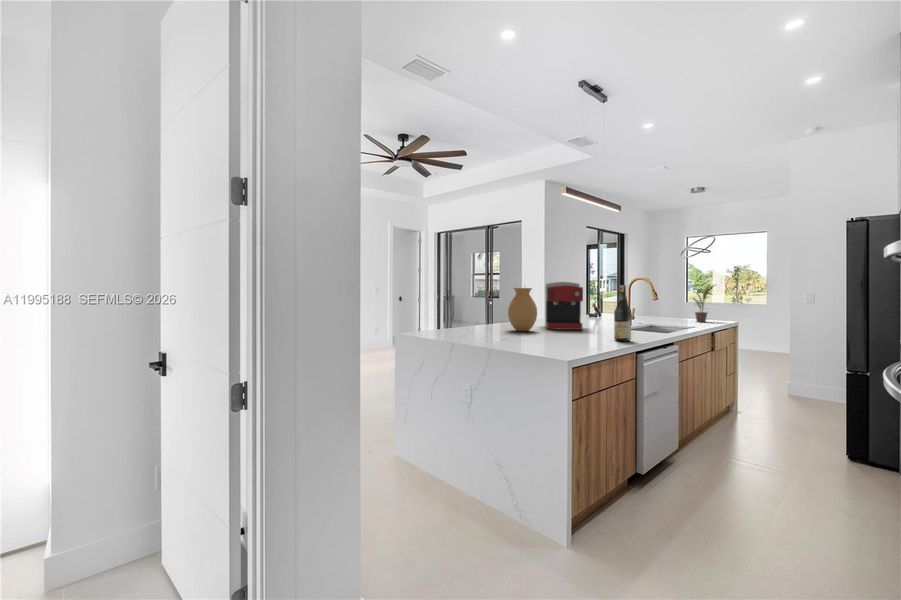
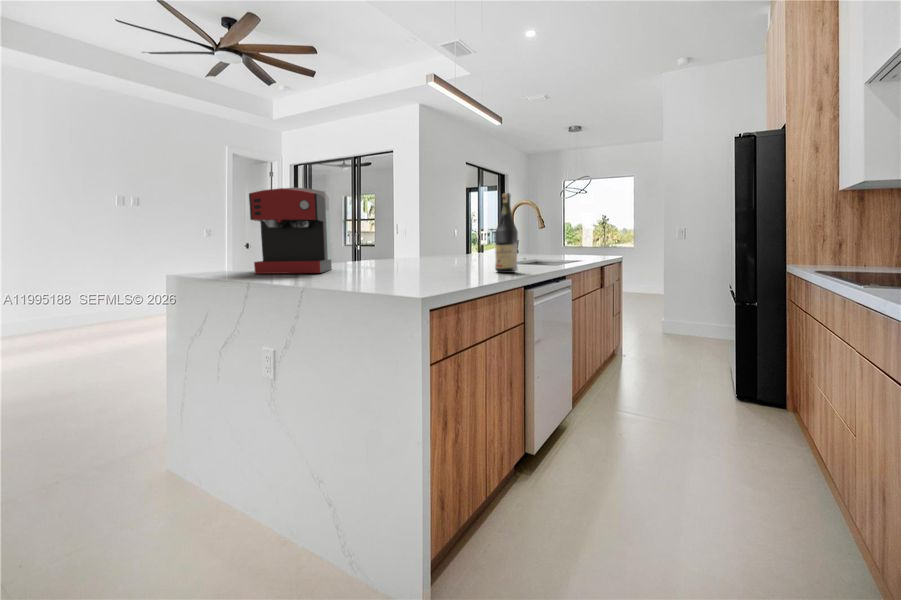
coffee maker: present [545,282,583,330] -> present [249,187,332,274]
potted plant: present [692,284,715,322] -> none [573,214,607,258]
vase: present [508,288,537,331] -> none [352,204,394,267]

